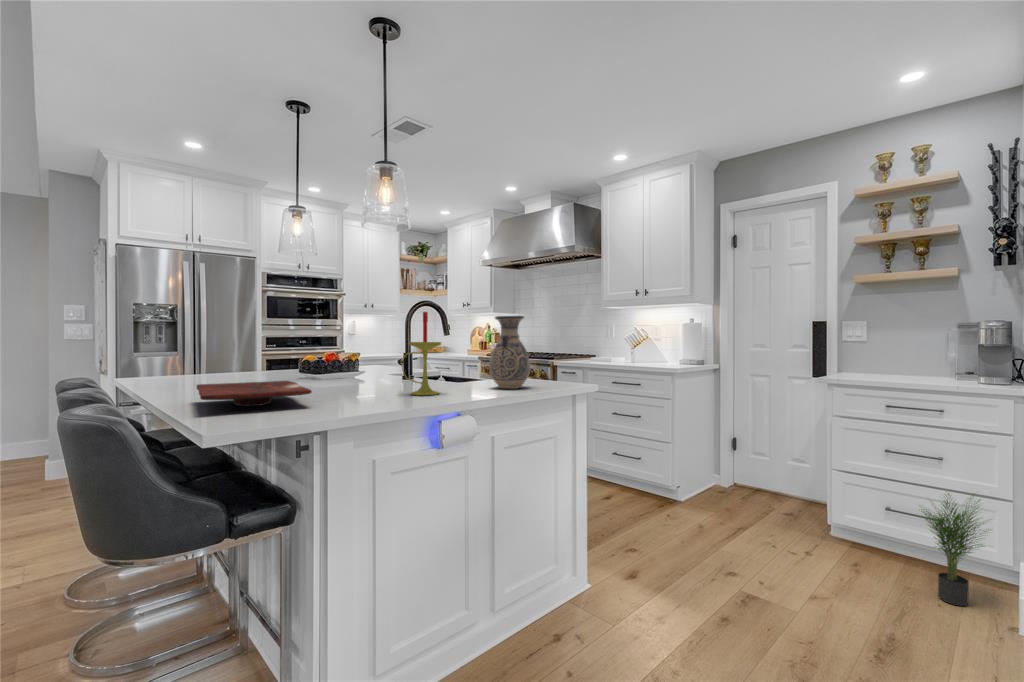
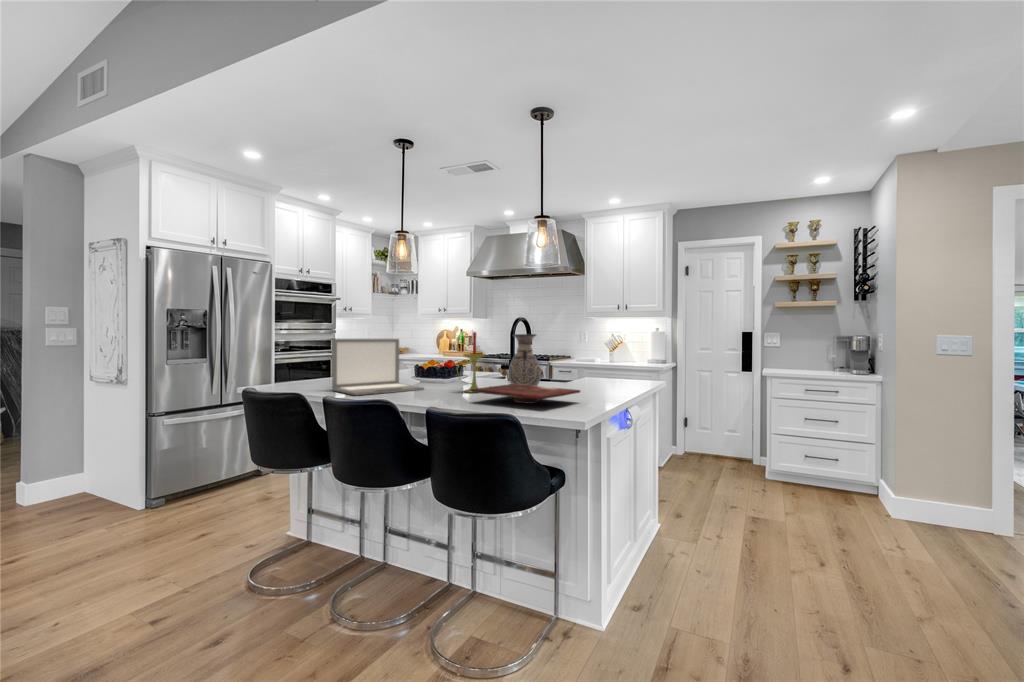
candle: present [401,312,441,395] -> present [457,332,486,392]
vase: present [489,316,530,389] -> present [508,334,541,386]
laptop: none [143,326,253,390] -> present [332,339,424,395]
potted plant: present [922,498,985,606] -> none [832,438,880,506]

